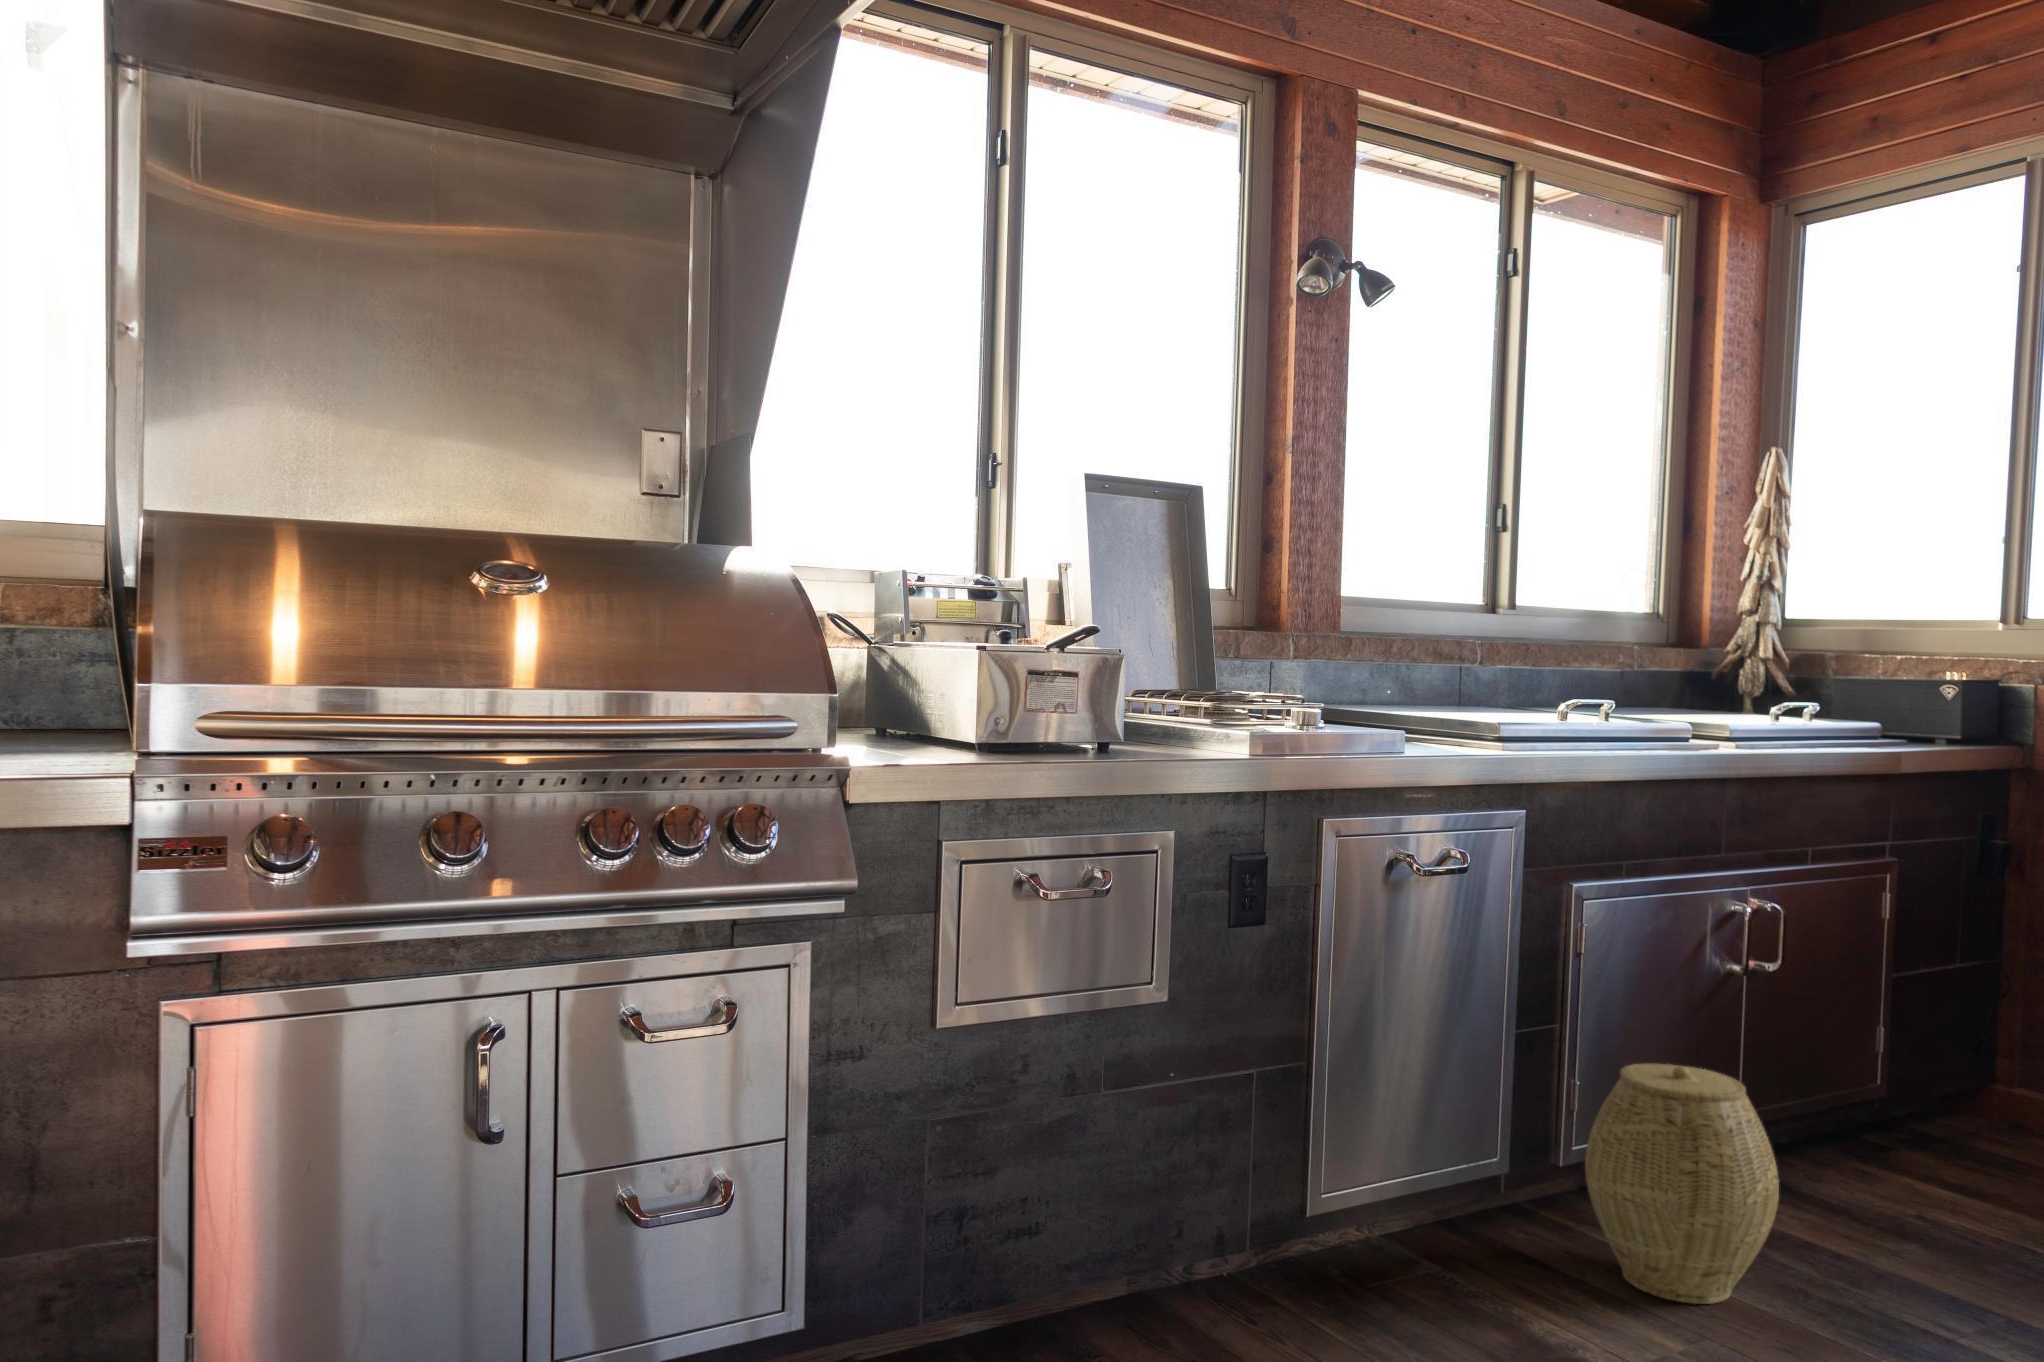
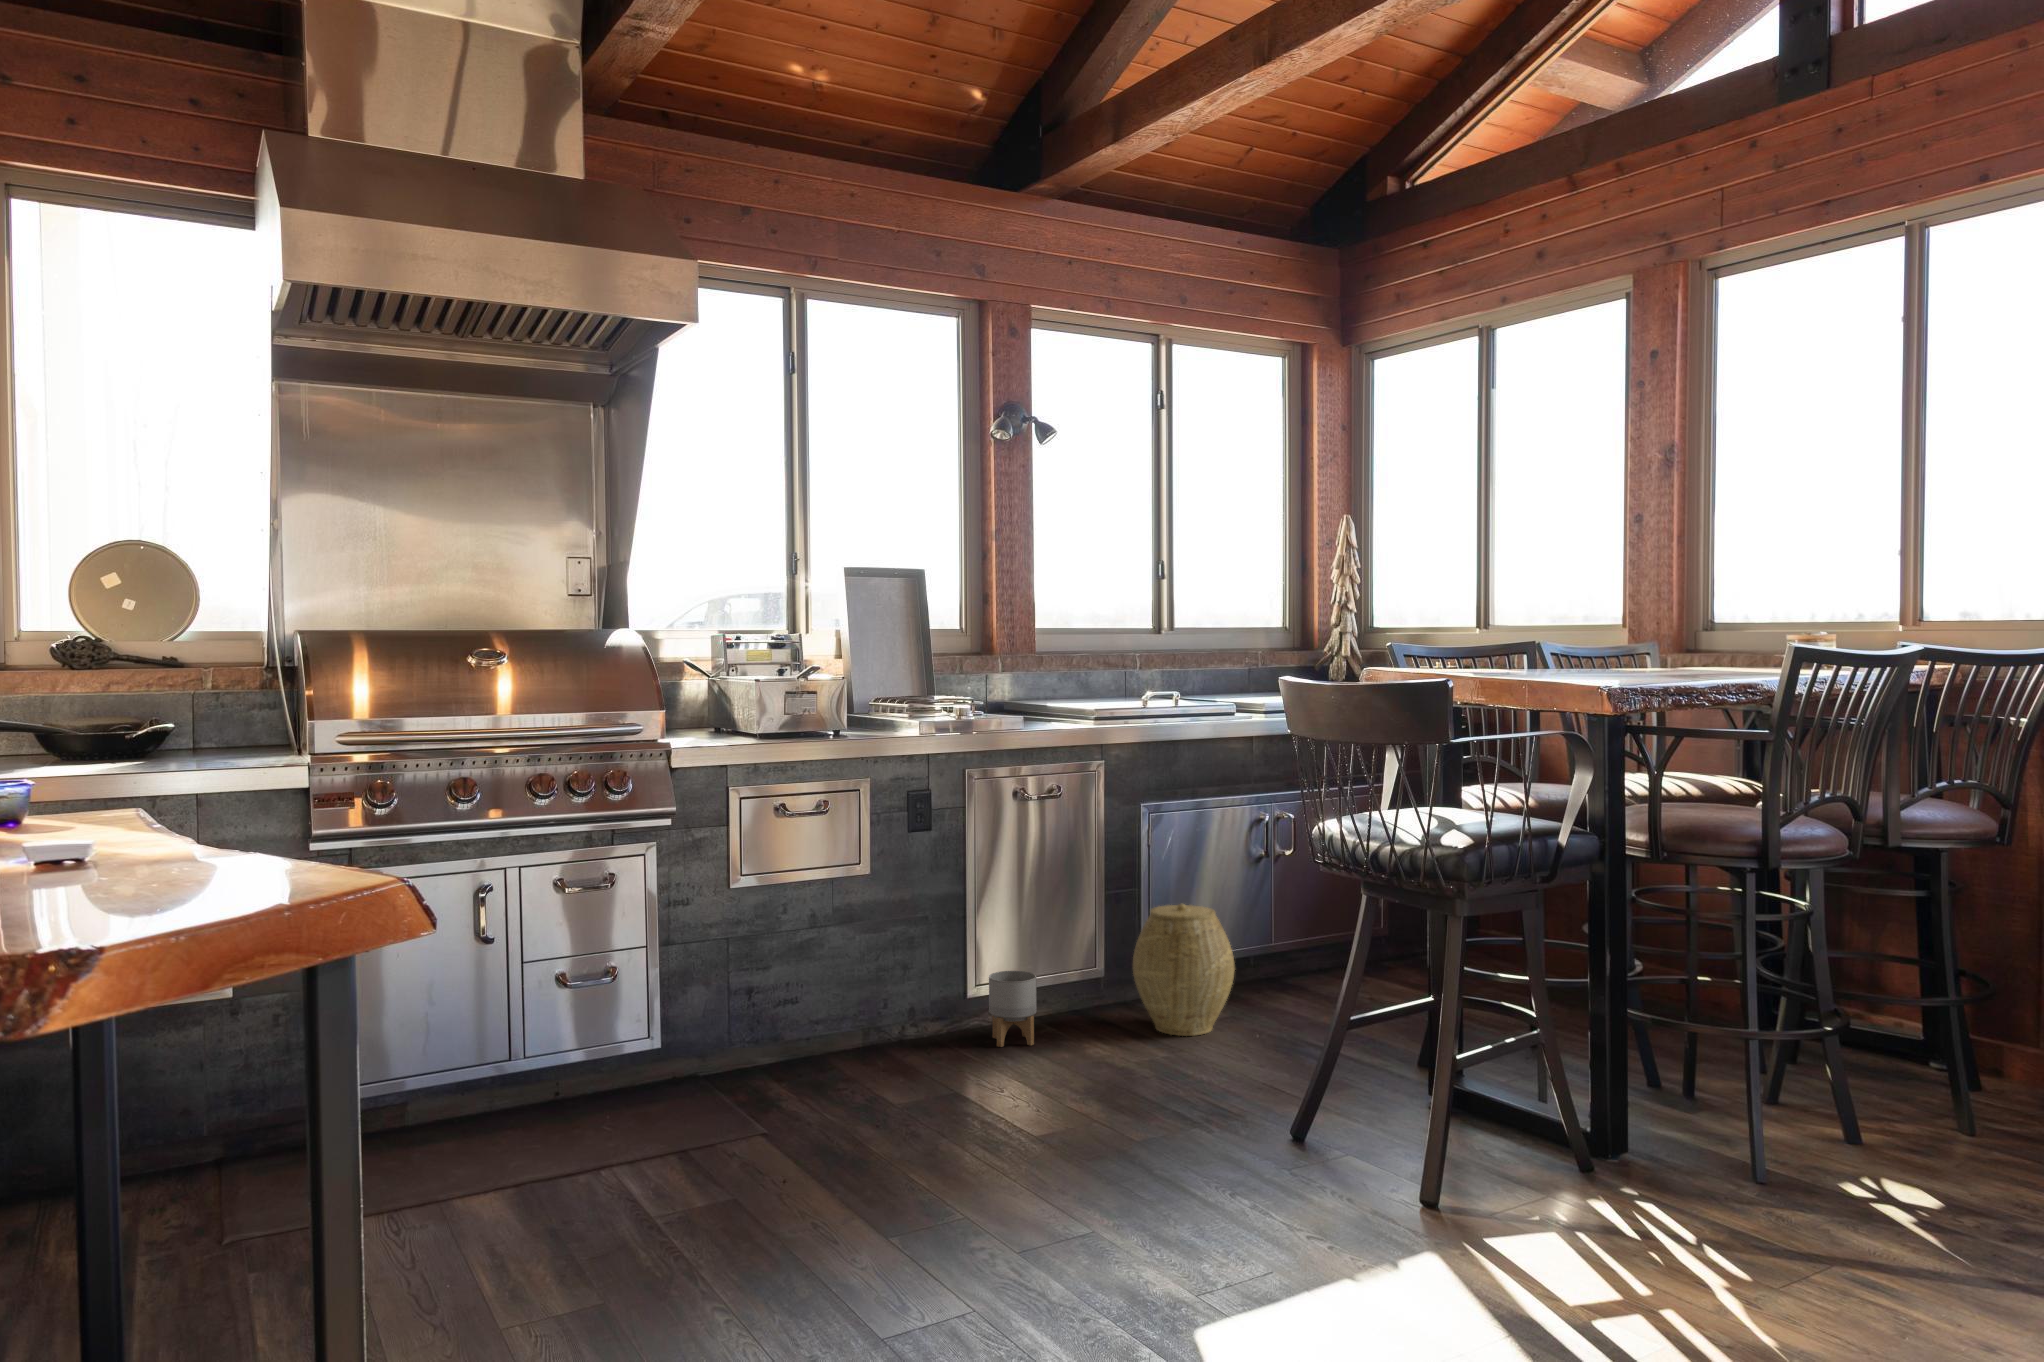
planter: none [1353,1173,1442,1317] -> present [989,971,1037,1047]

